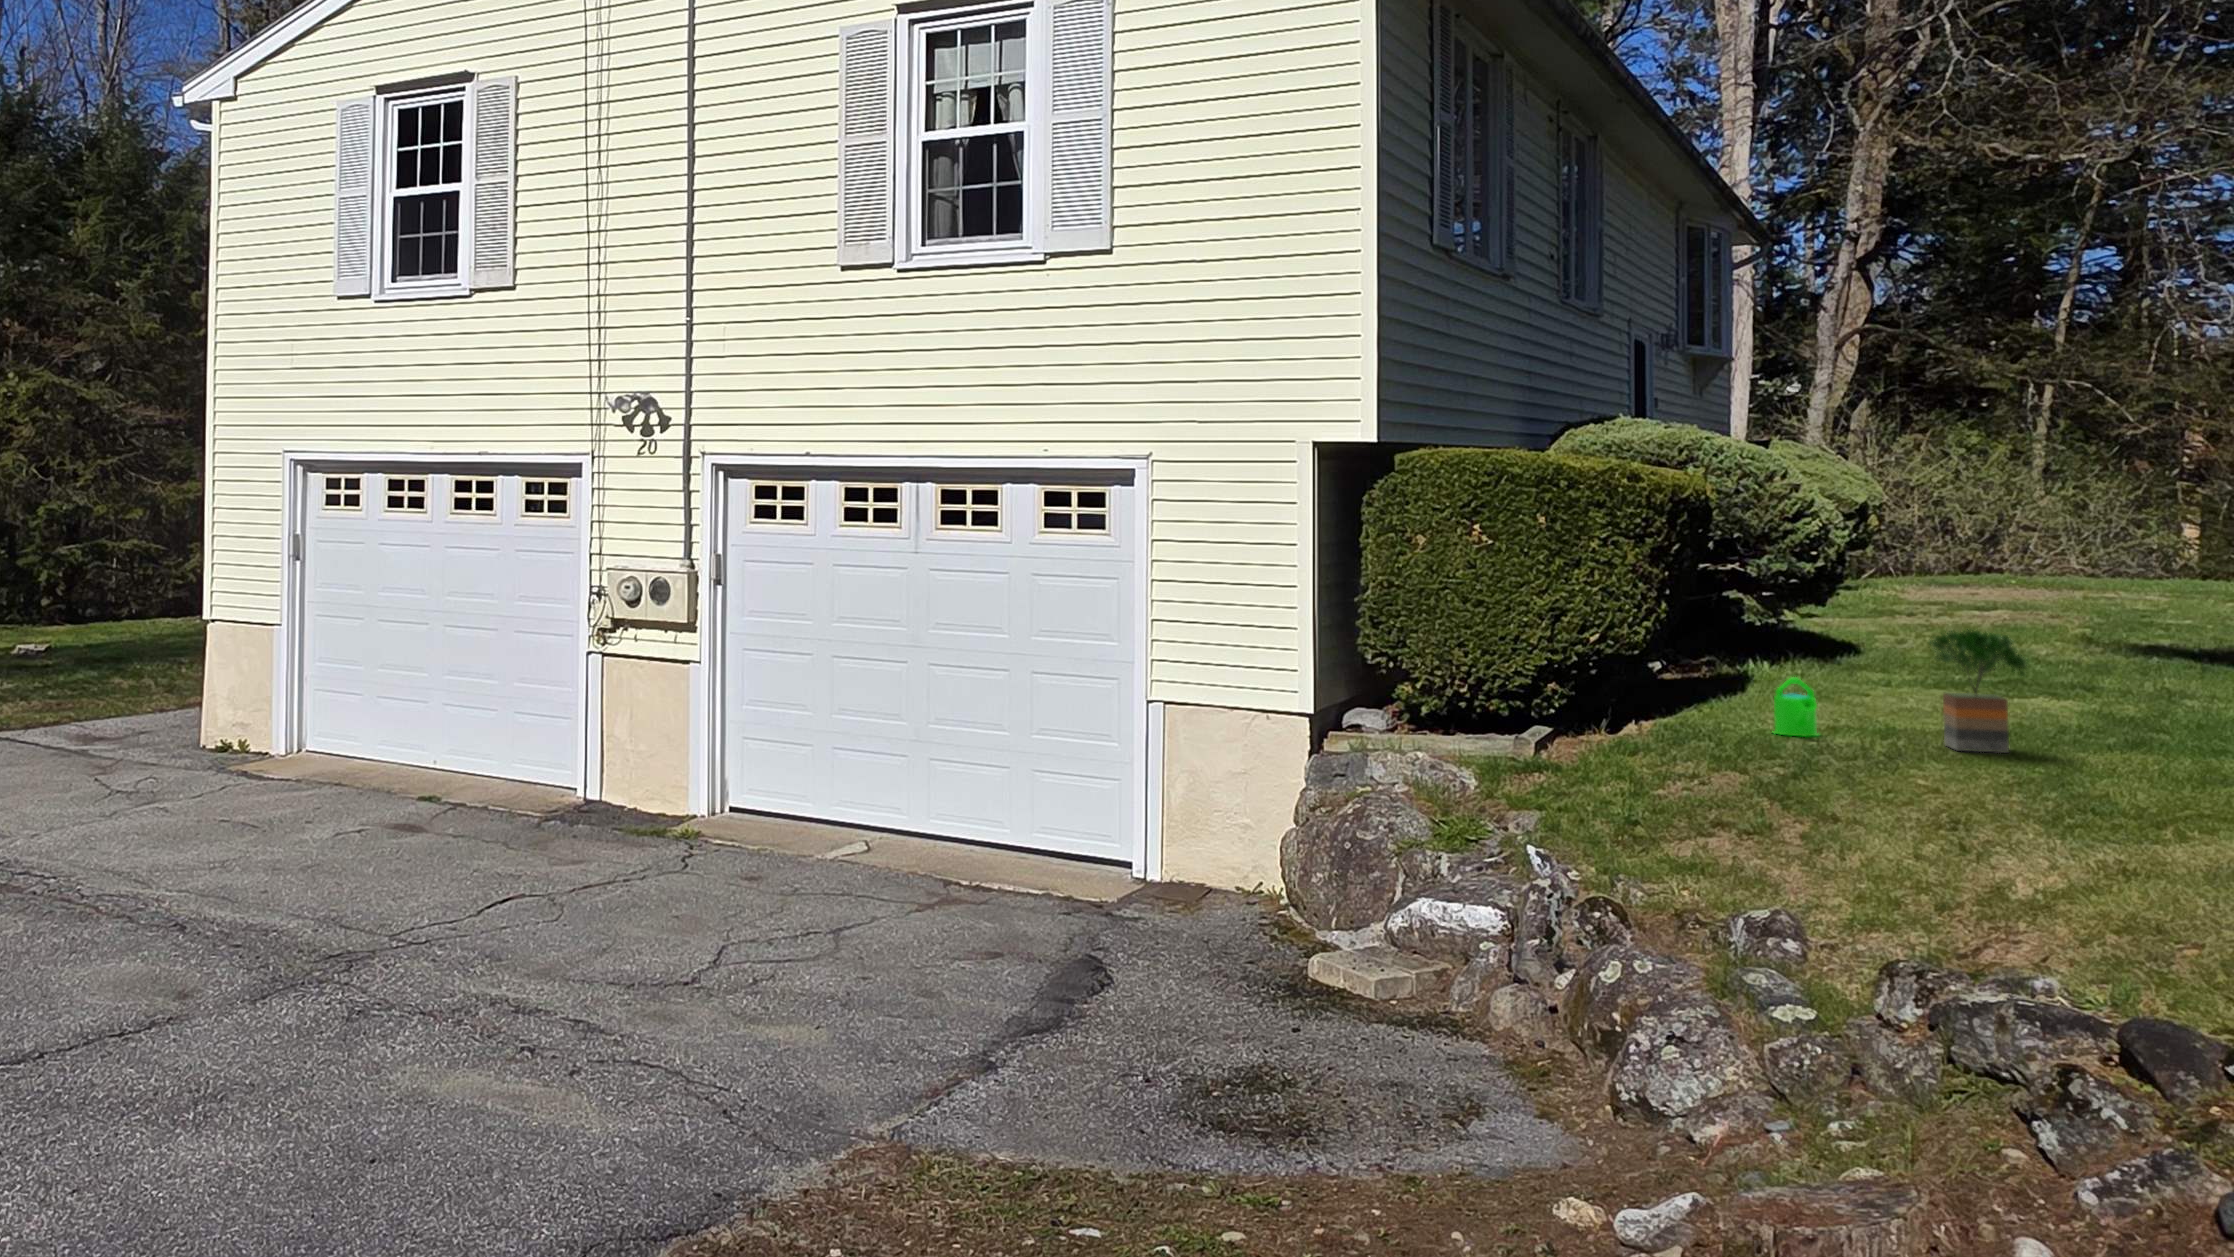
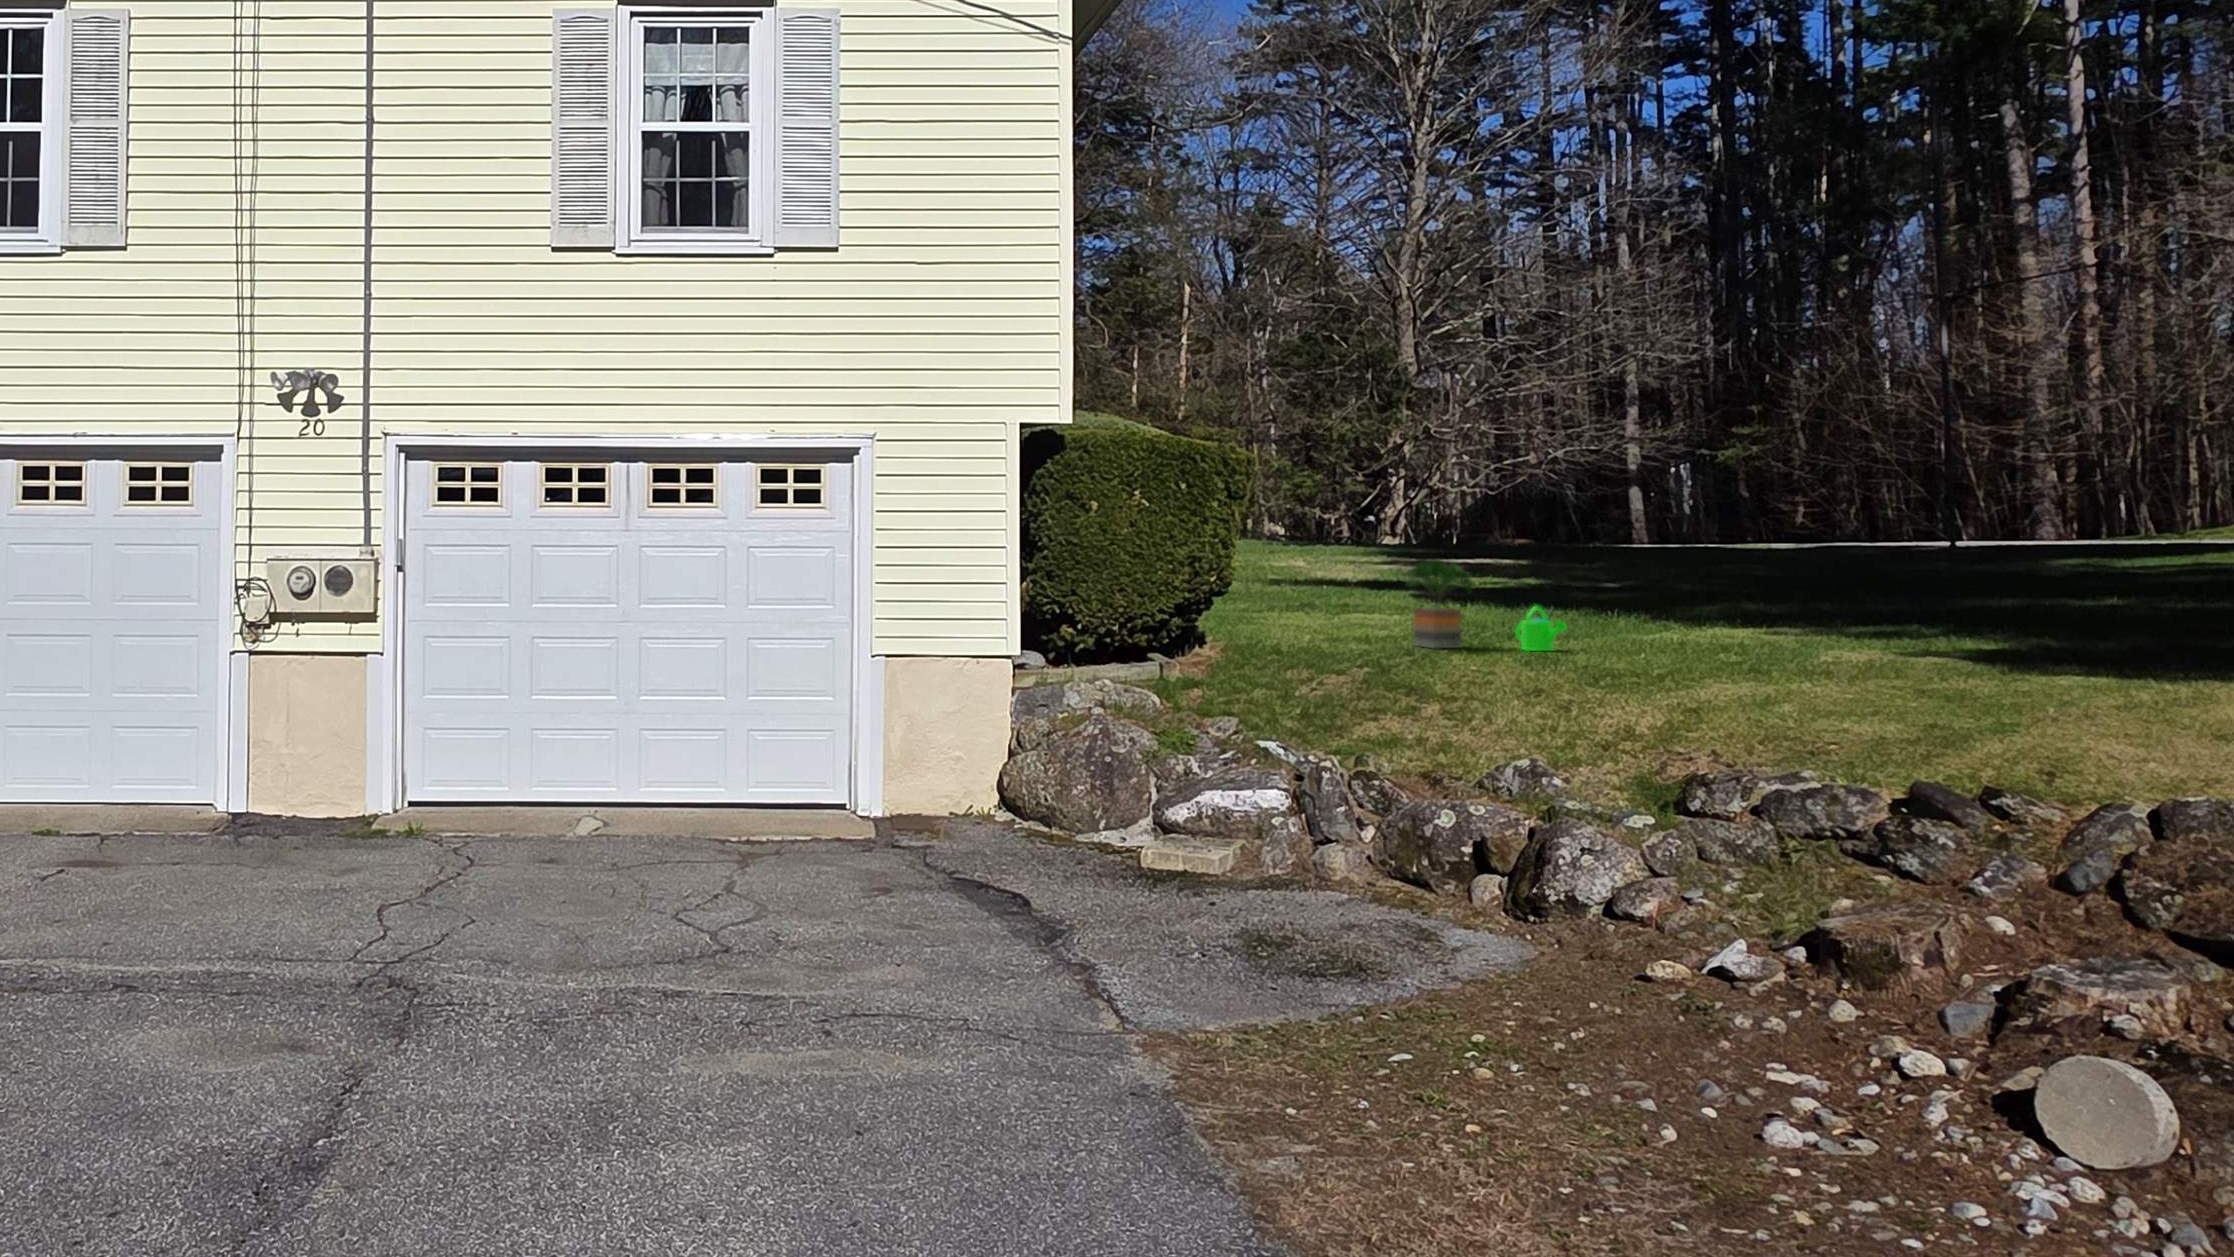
watering can: present [1774,677,1819,737] -> present [1515,606,1567,651]

